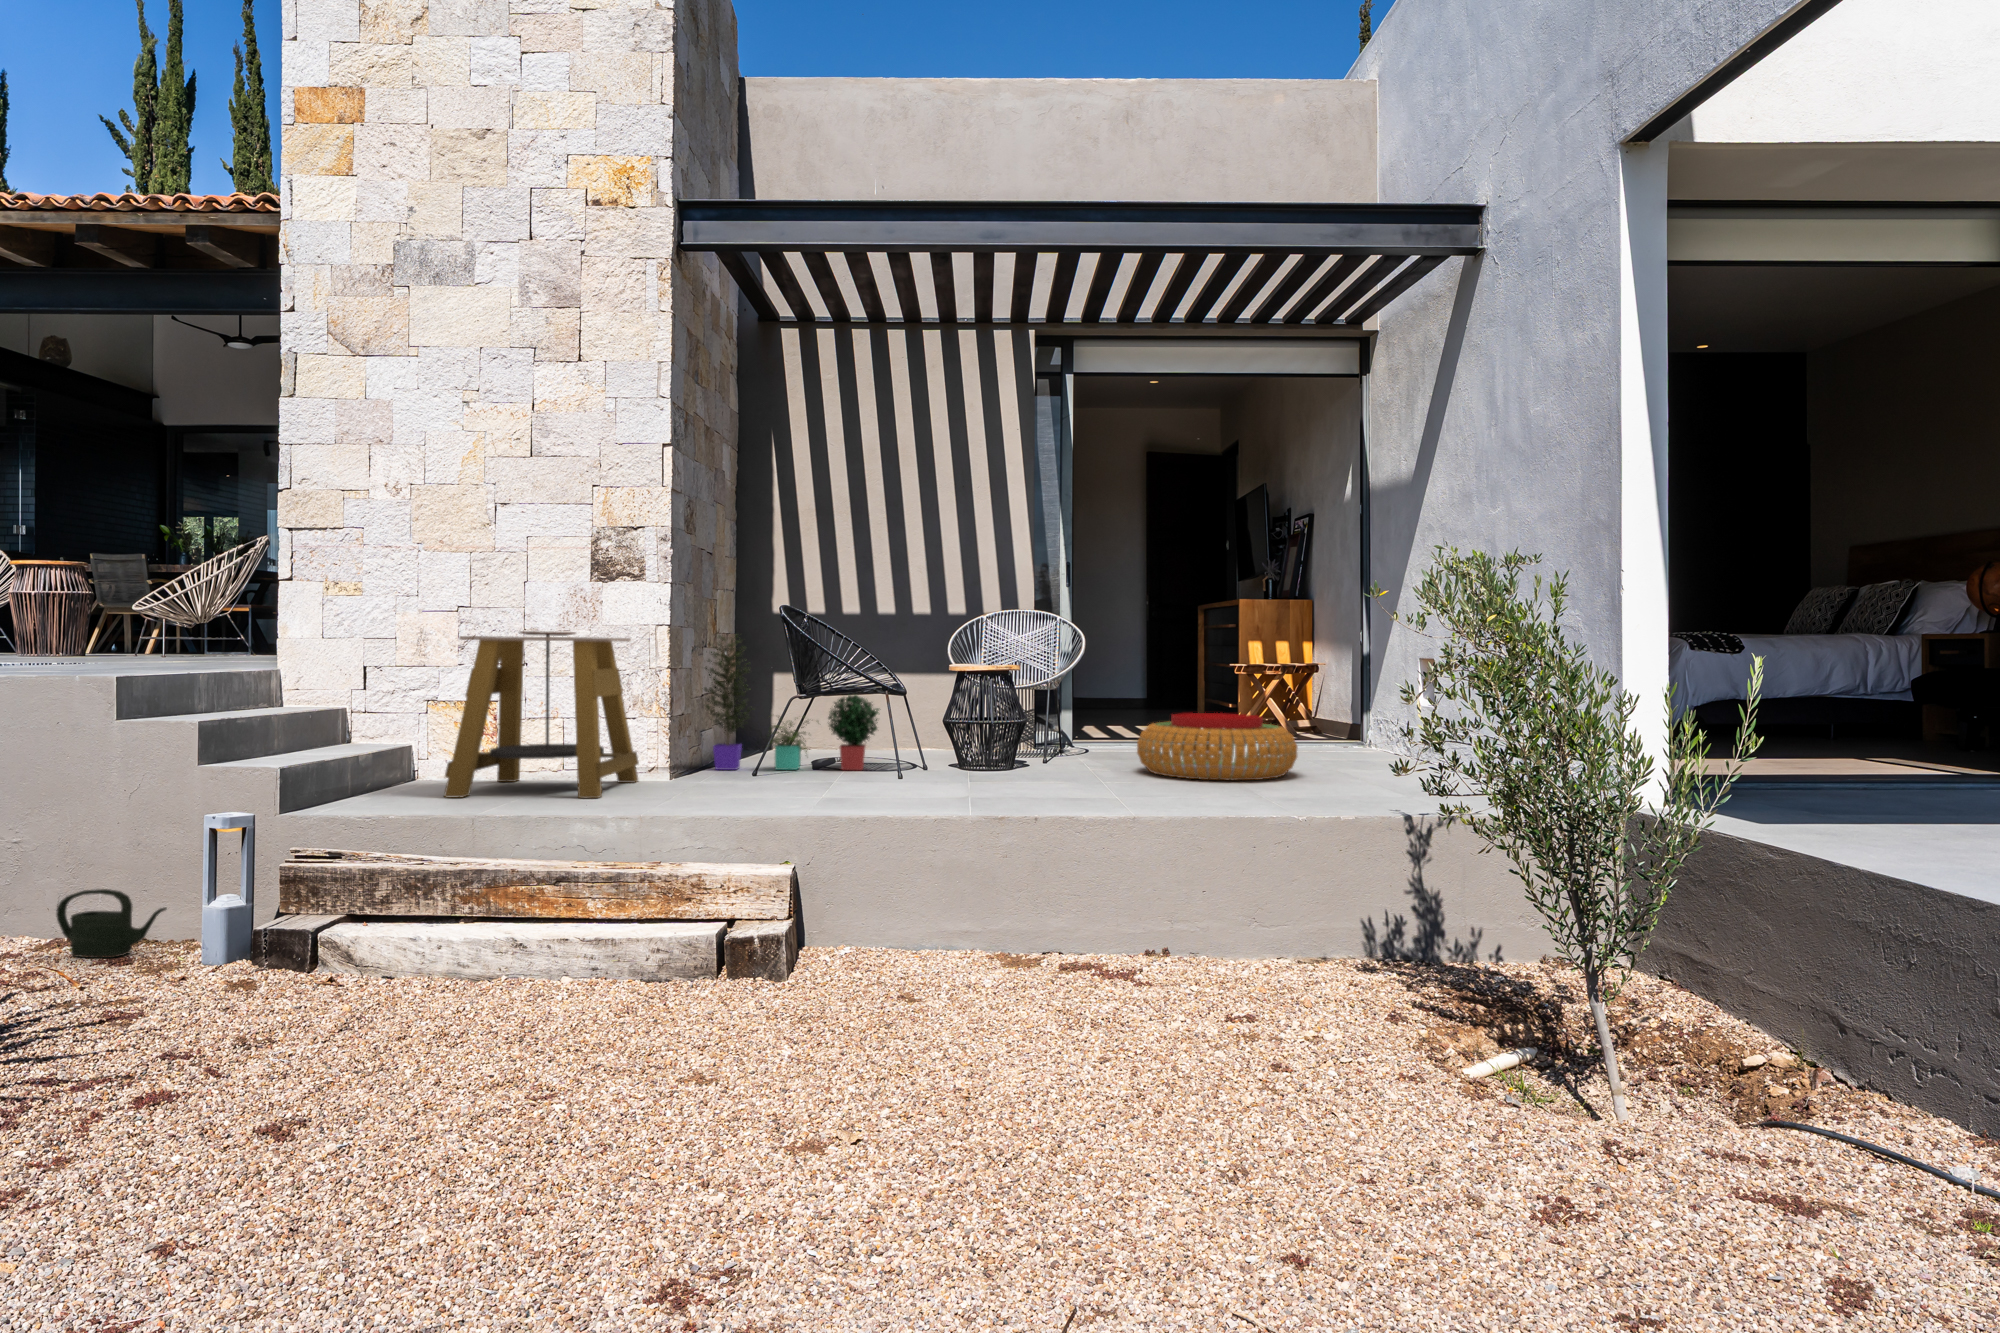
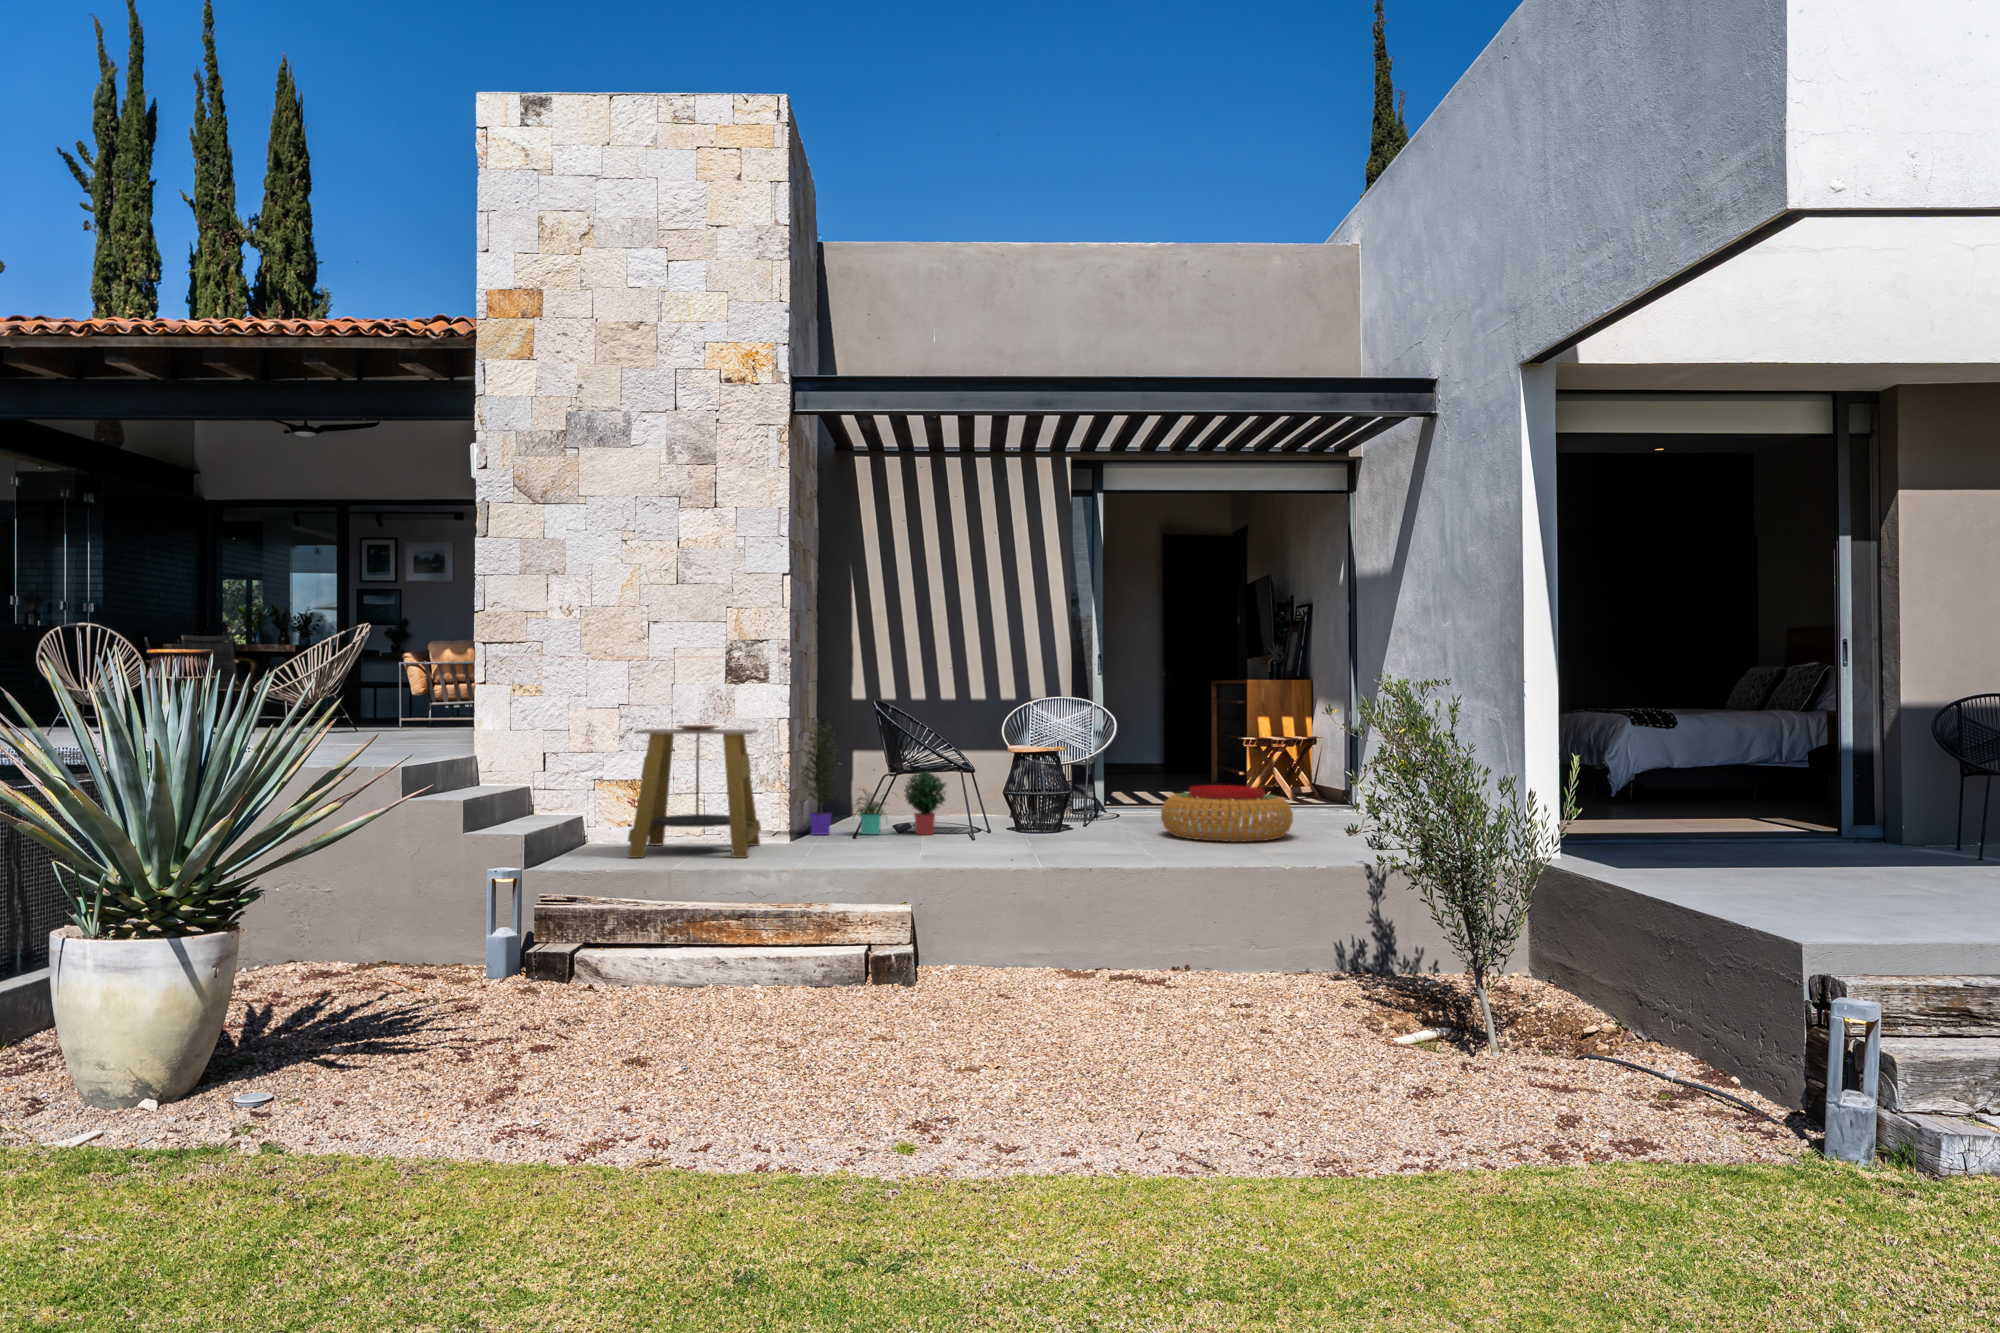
watering can: present [56,889,167,958] -> none [363,927,446,978]

